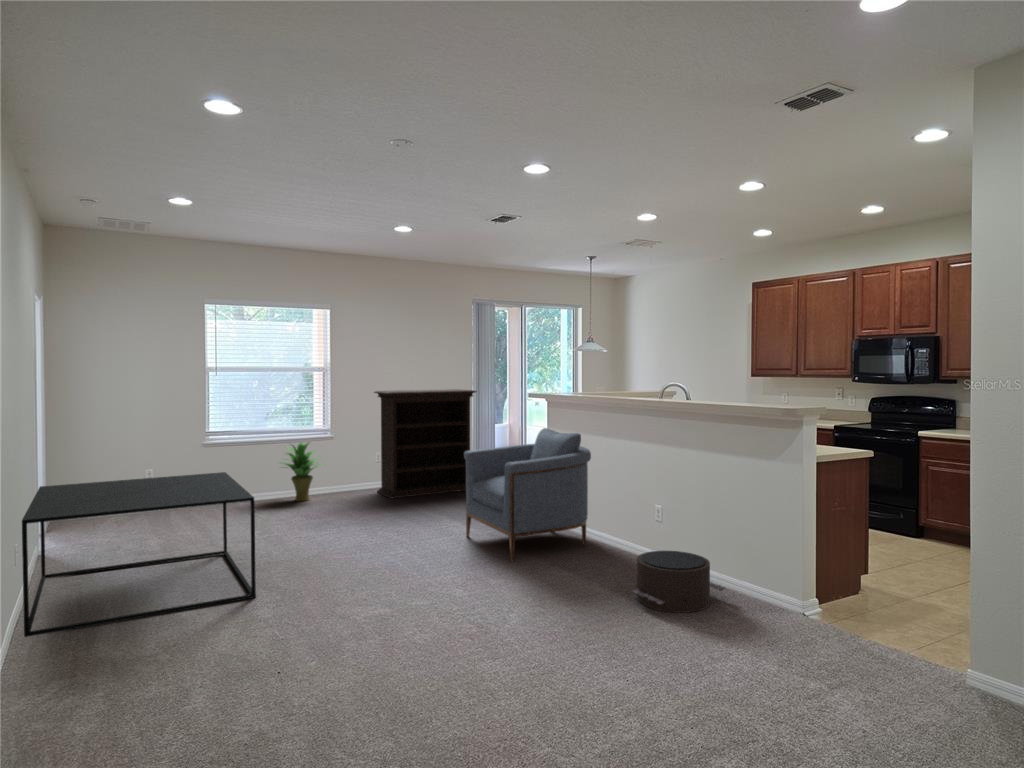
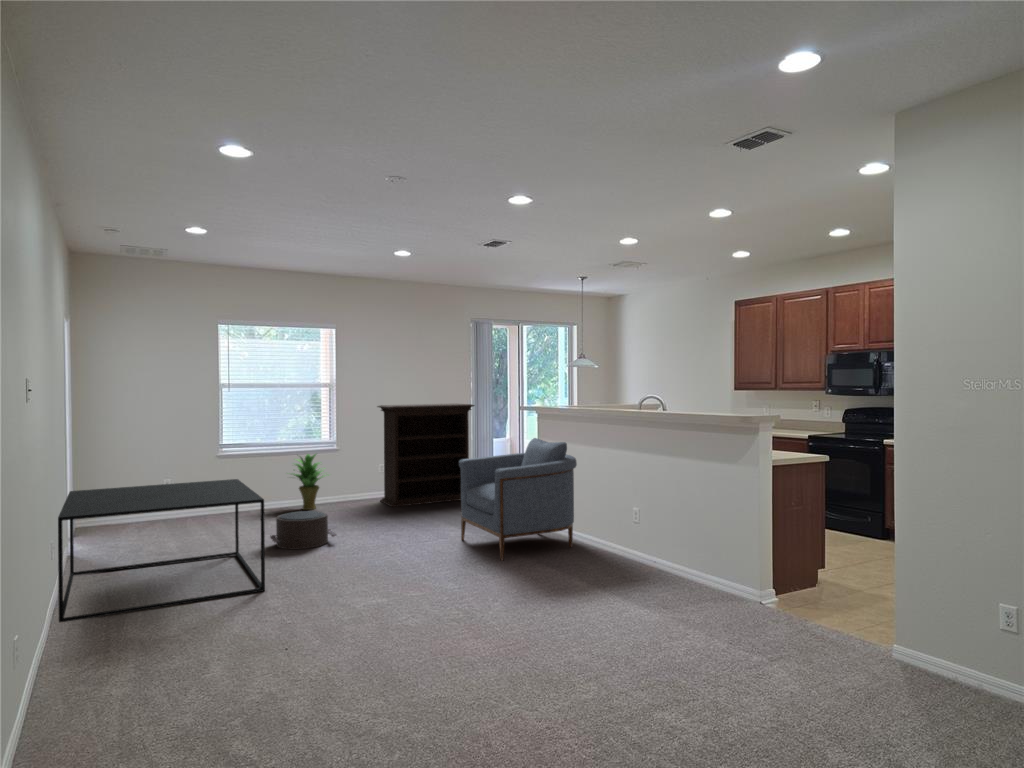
pouf: present [632,551,726,613] -> present [270,511,337,549]

